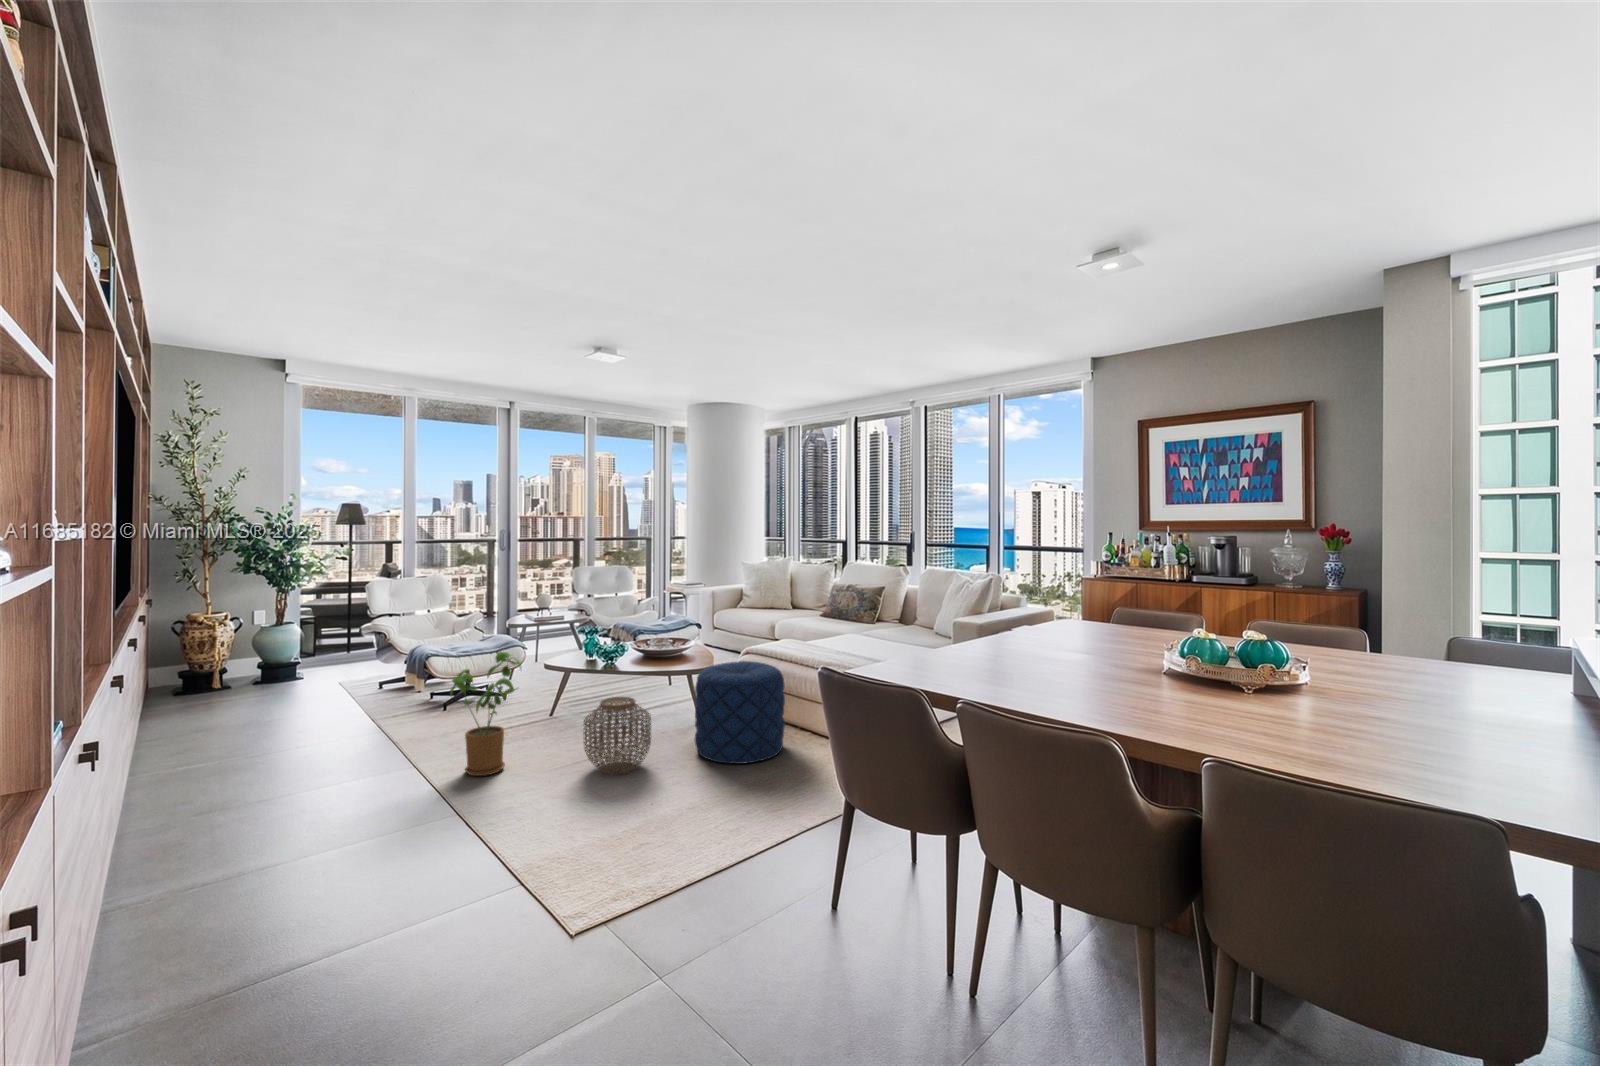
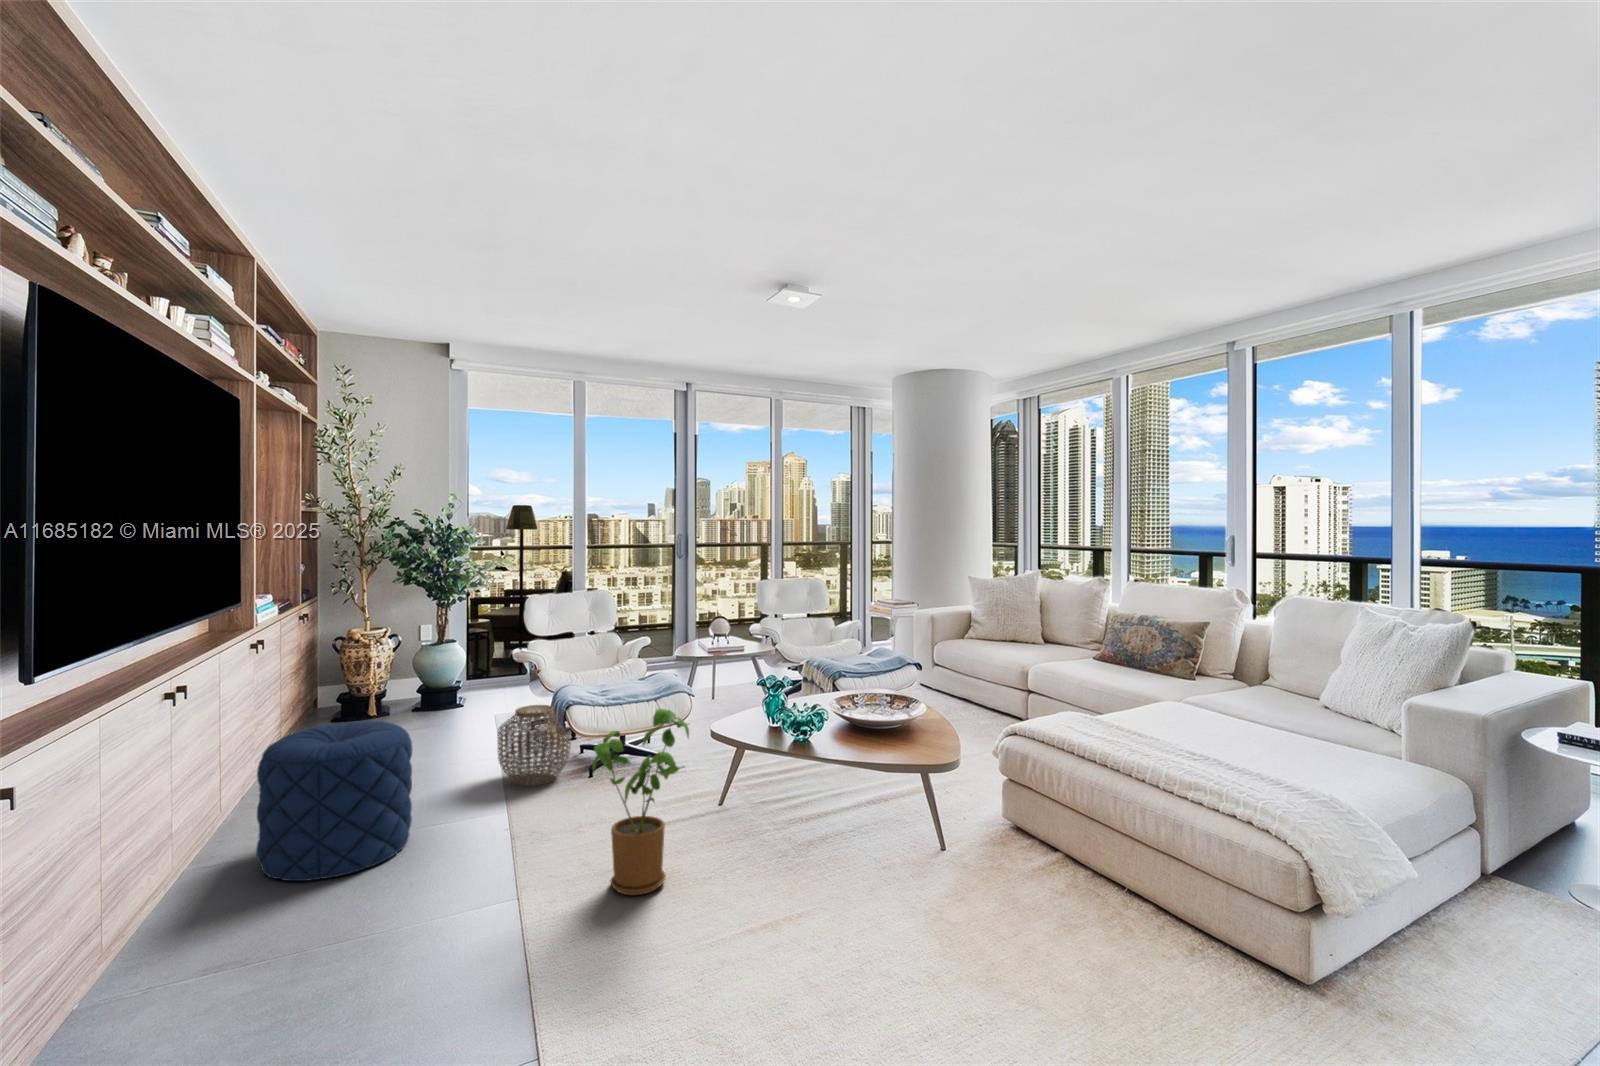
pouf: present [695,661,785,764] -> present [256,721,413,881]
woven basket: present [584,697,651,775] -> present [498,705,571,786]

